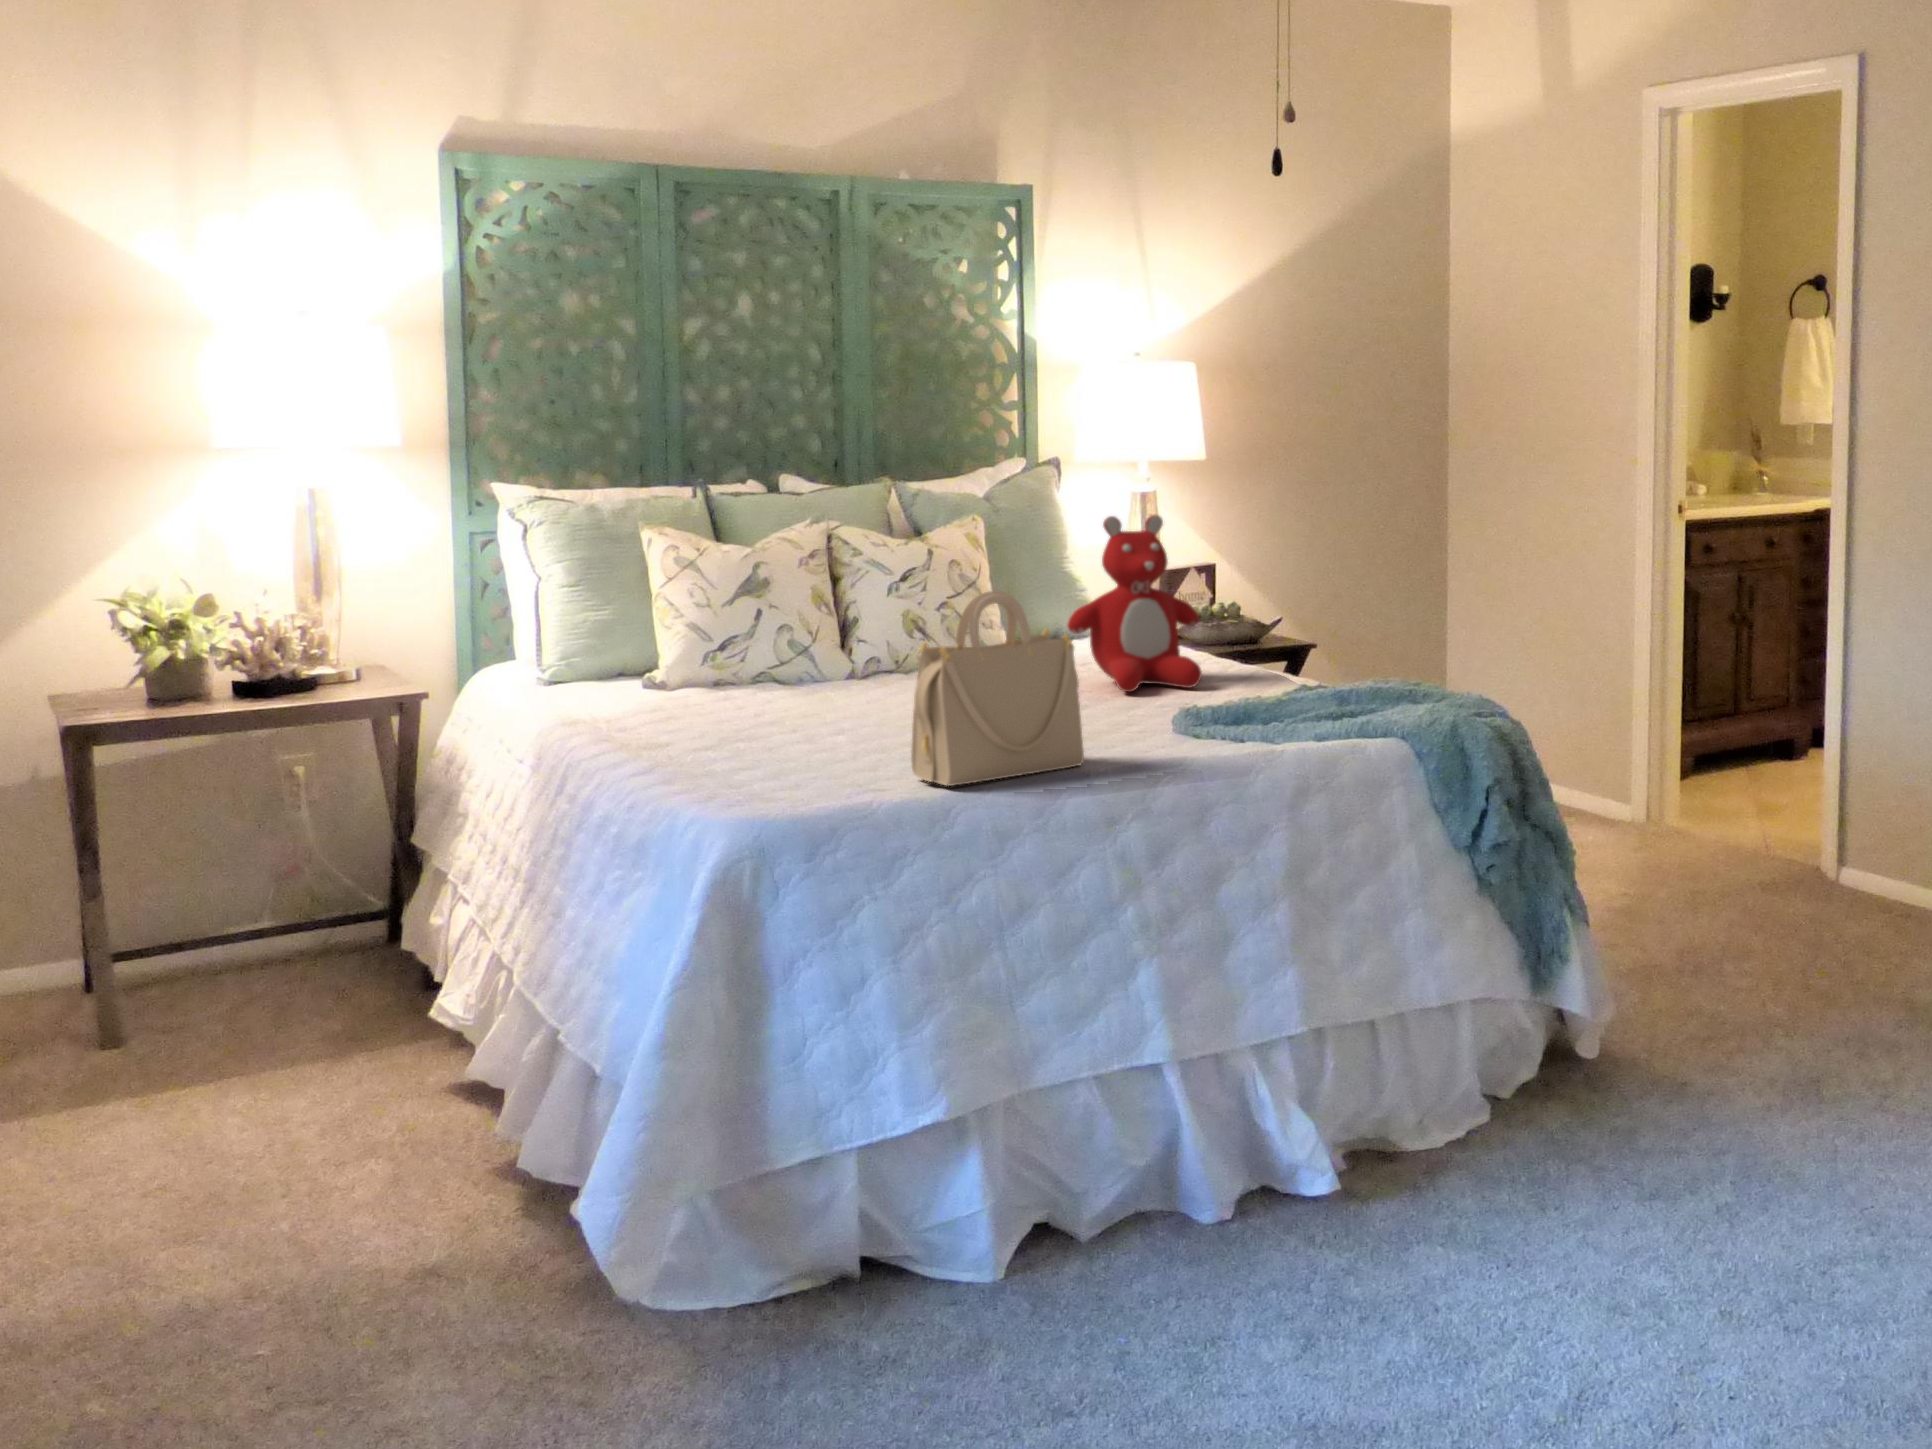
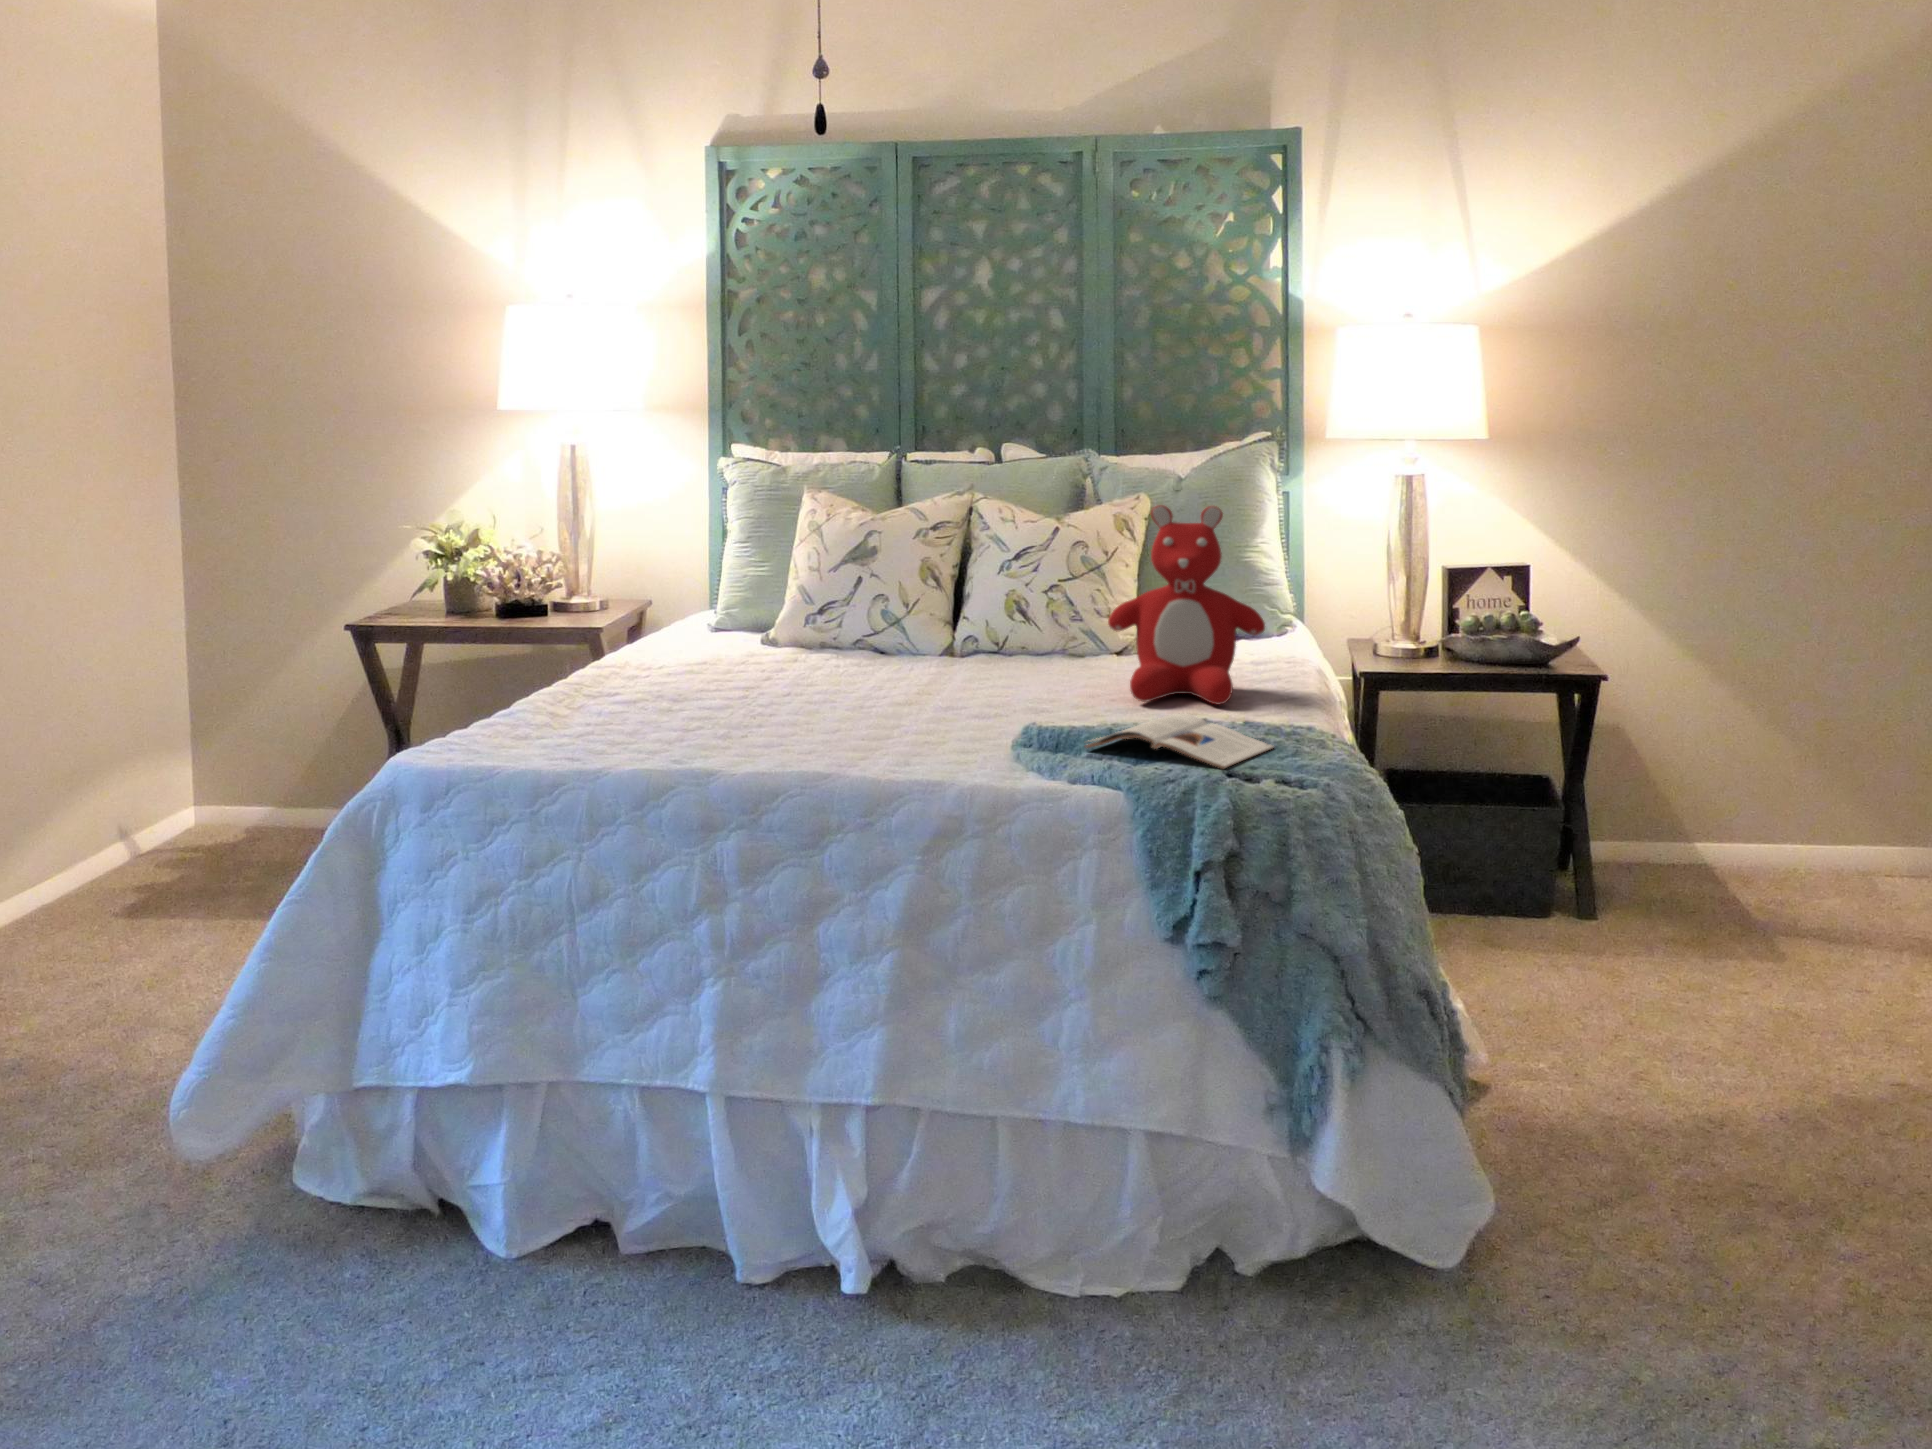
handbag: present [911,591,1084,786] -> none [736,580,924,776]
magazine: none [1172,692,1309,729] -> present [1086,714,1273,769]

